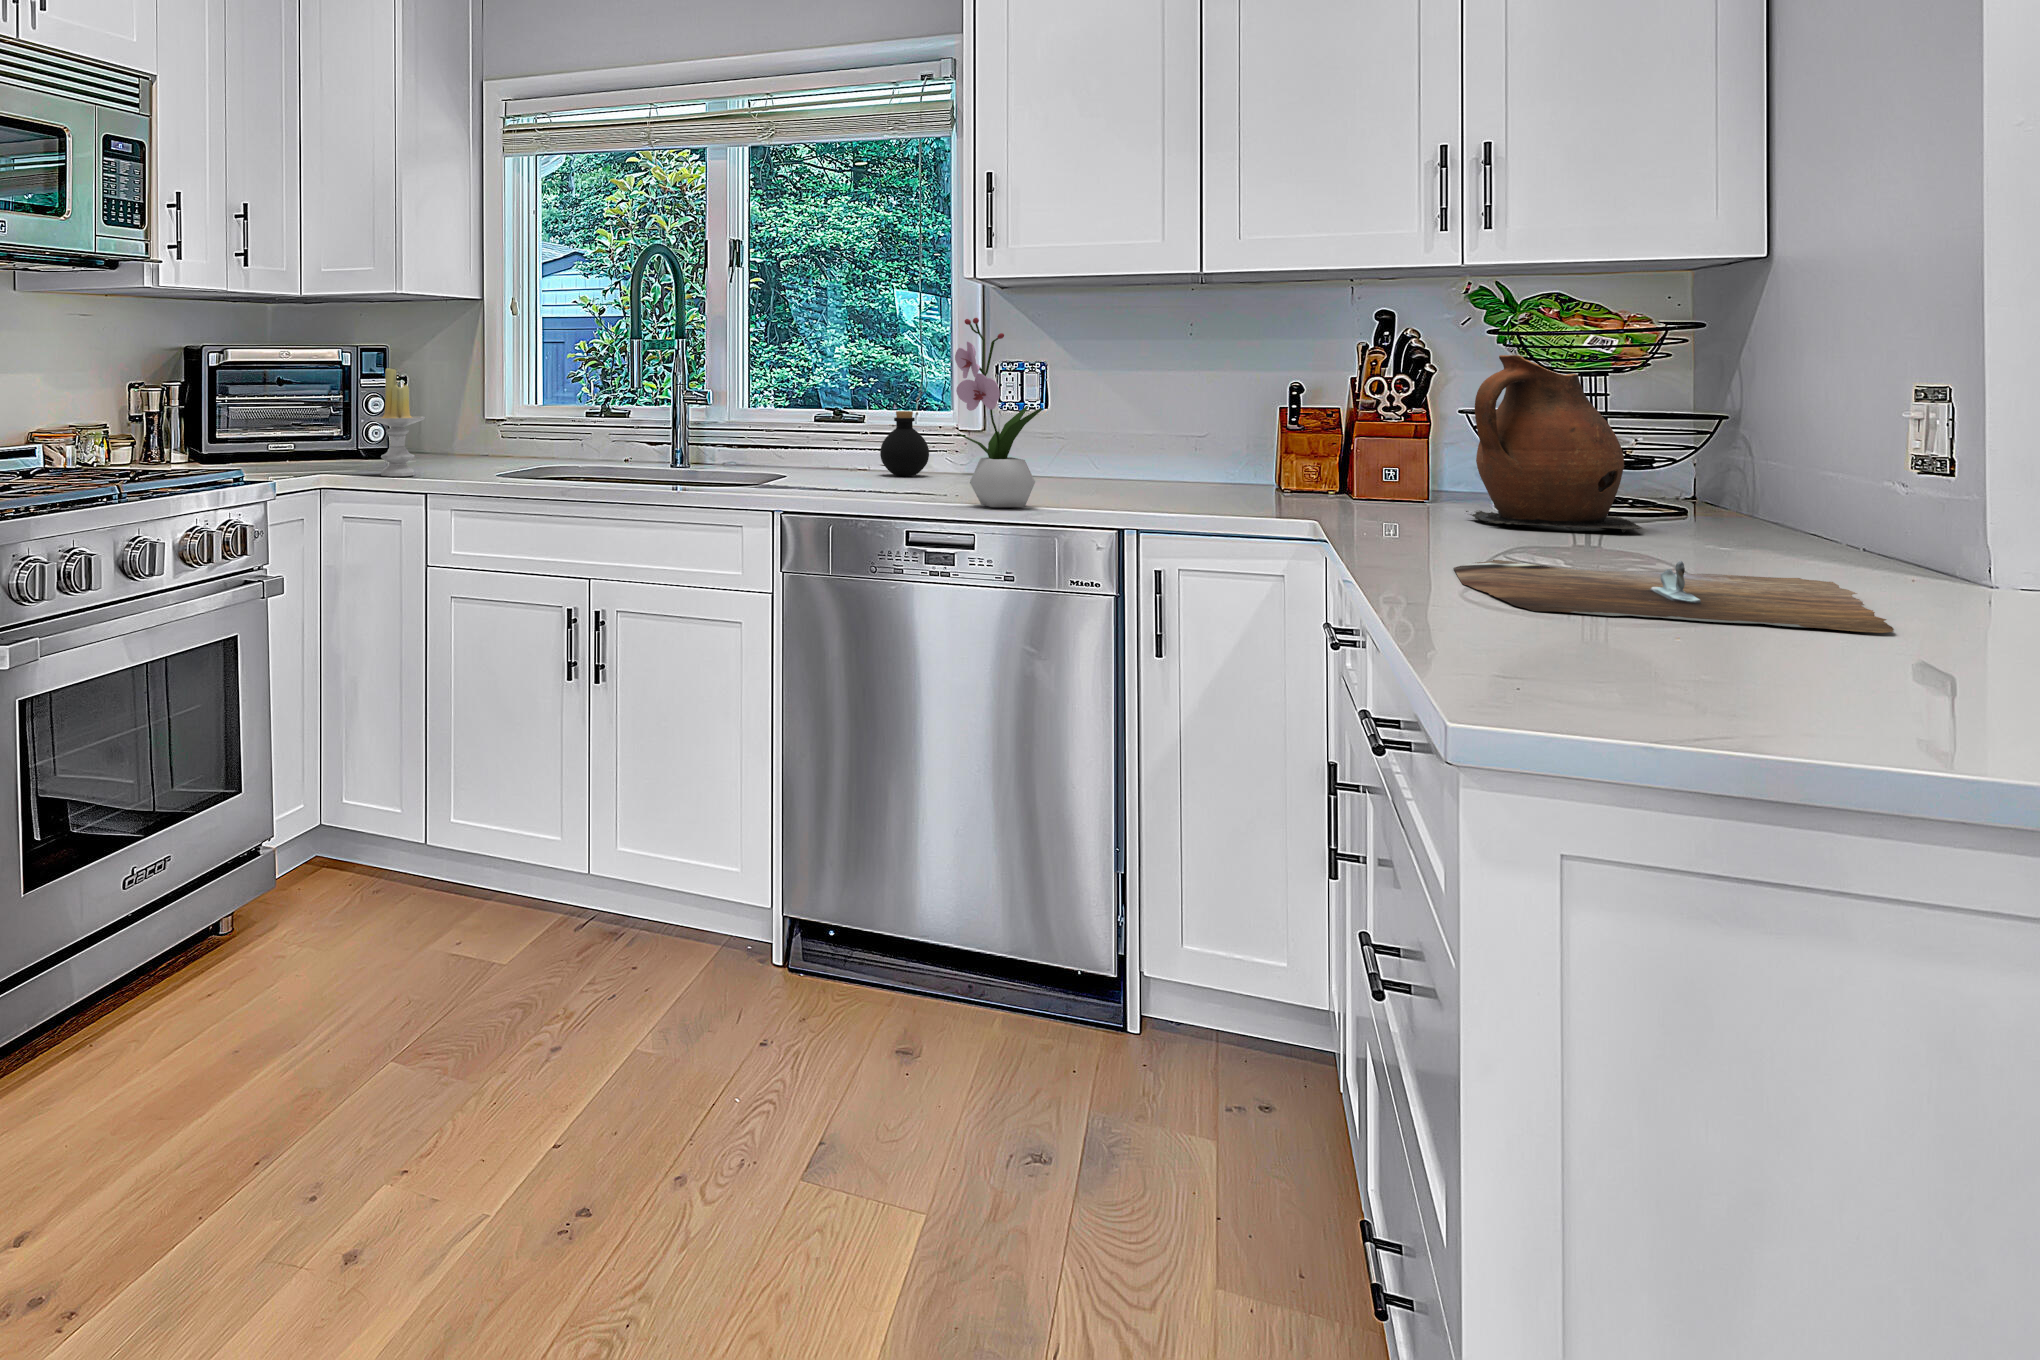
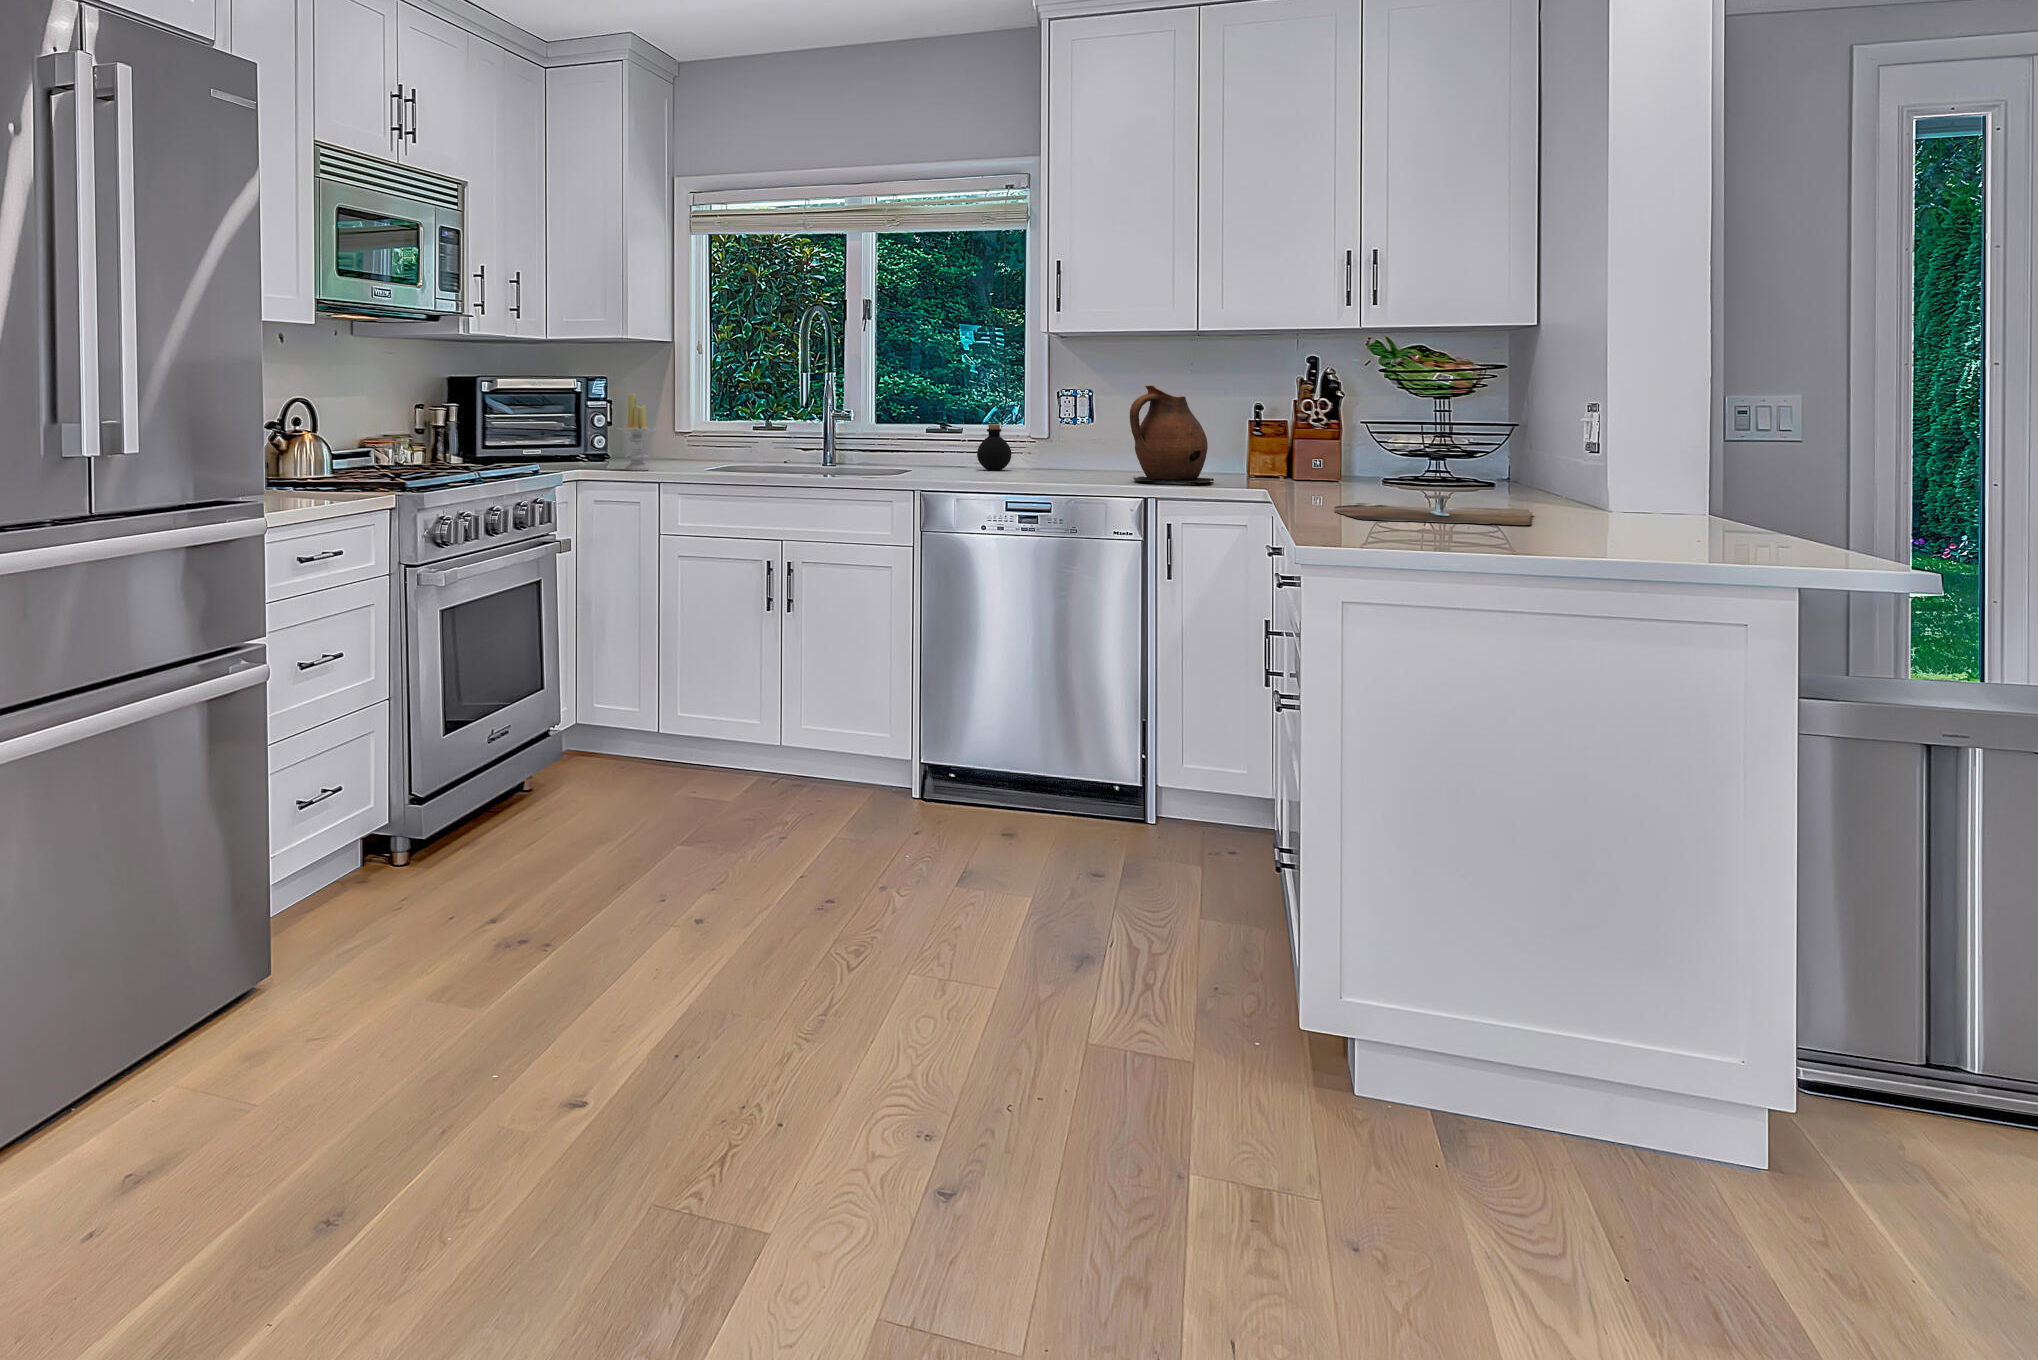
flower arrangement: present [955,318,1043,507] -> none [1039,360,1097,484]
ceramic pitcher: present [1466,355,1642,533] -> present [1130,385,1214,484]

